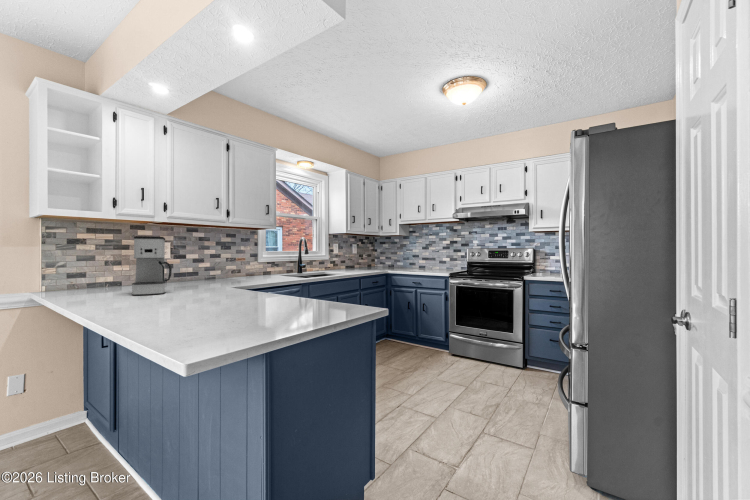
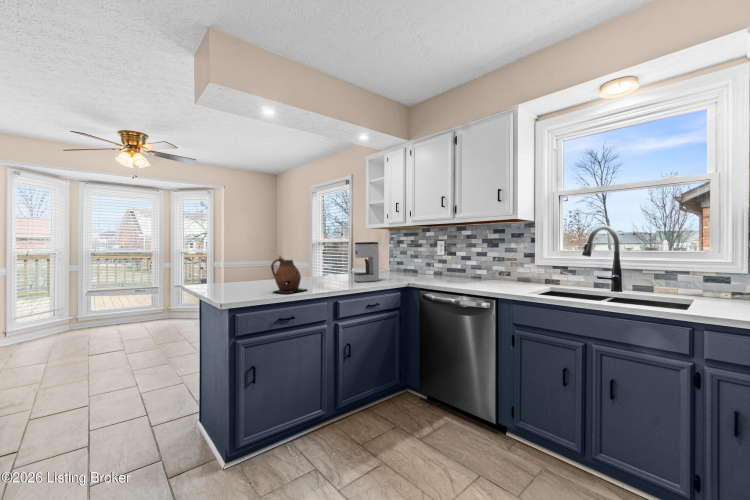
ceramic pitcher: none [179,247,241,308] -> present [271,256,306,293]

